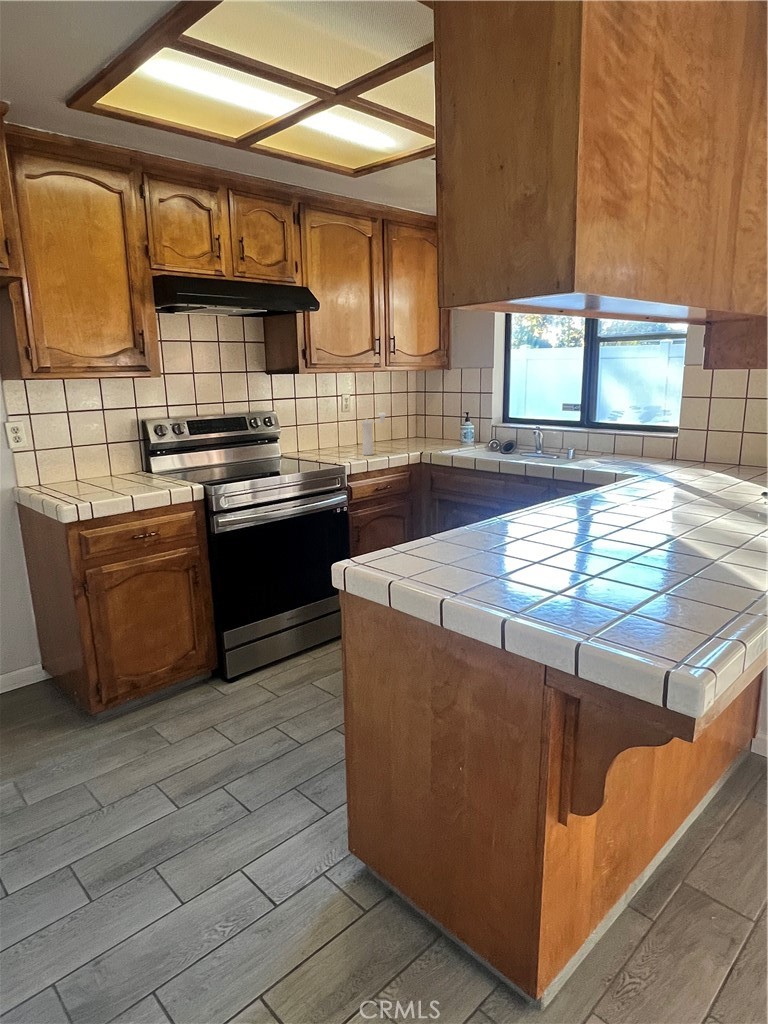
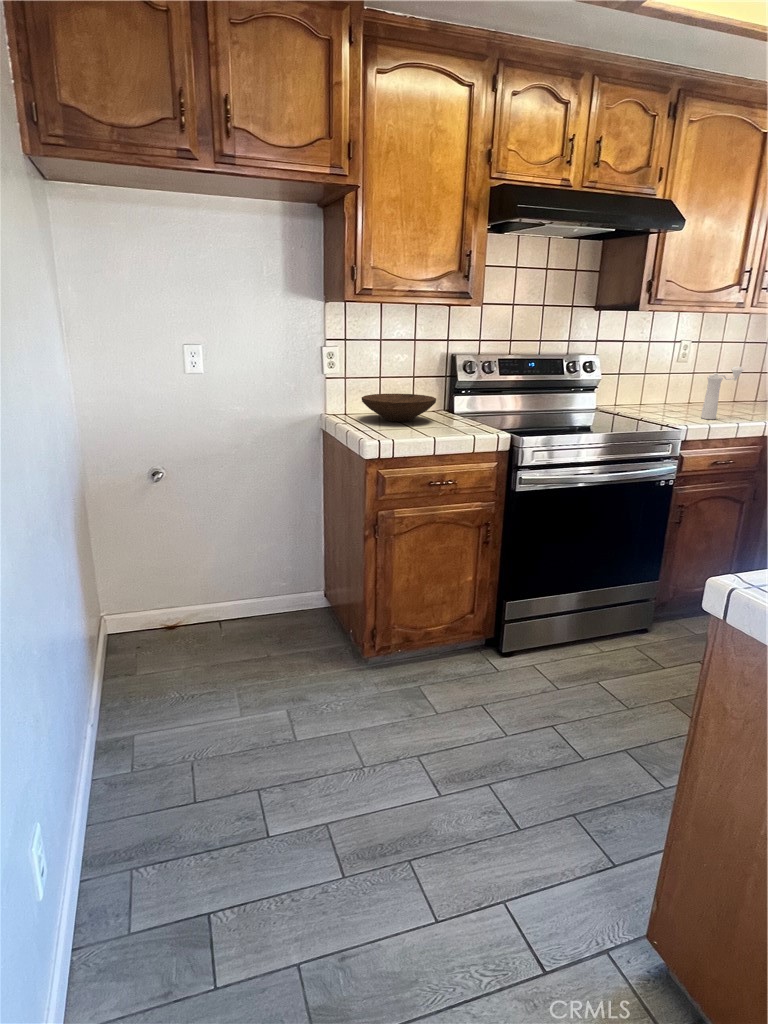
wooden bowl: none [54,459,132,486] -> present [362,394,436,422]

